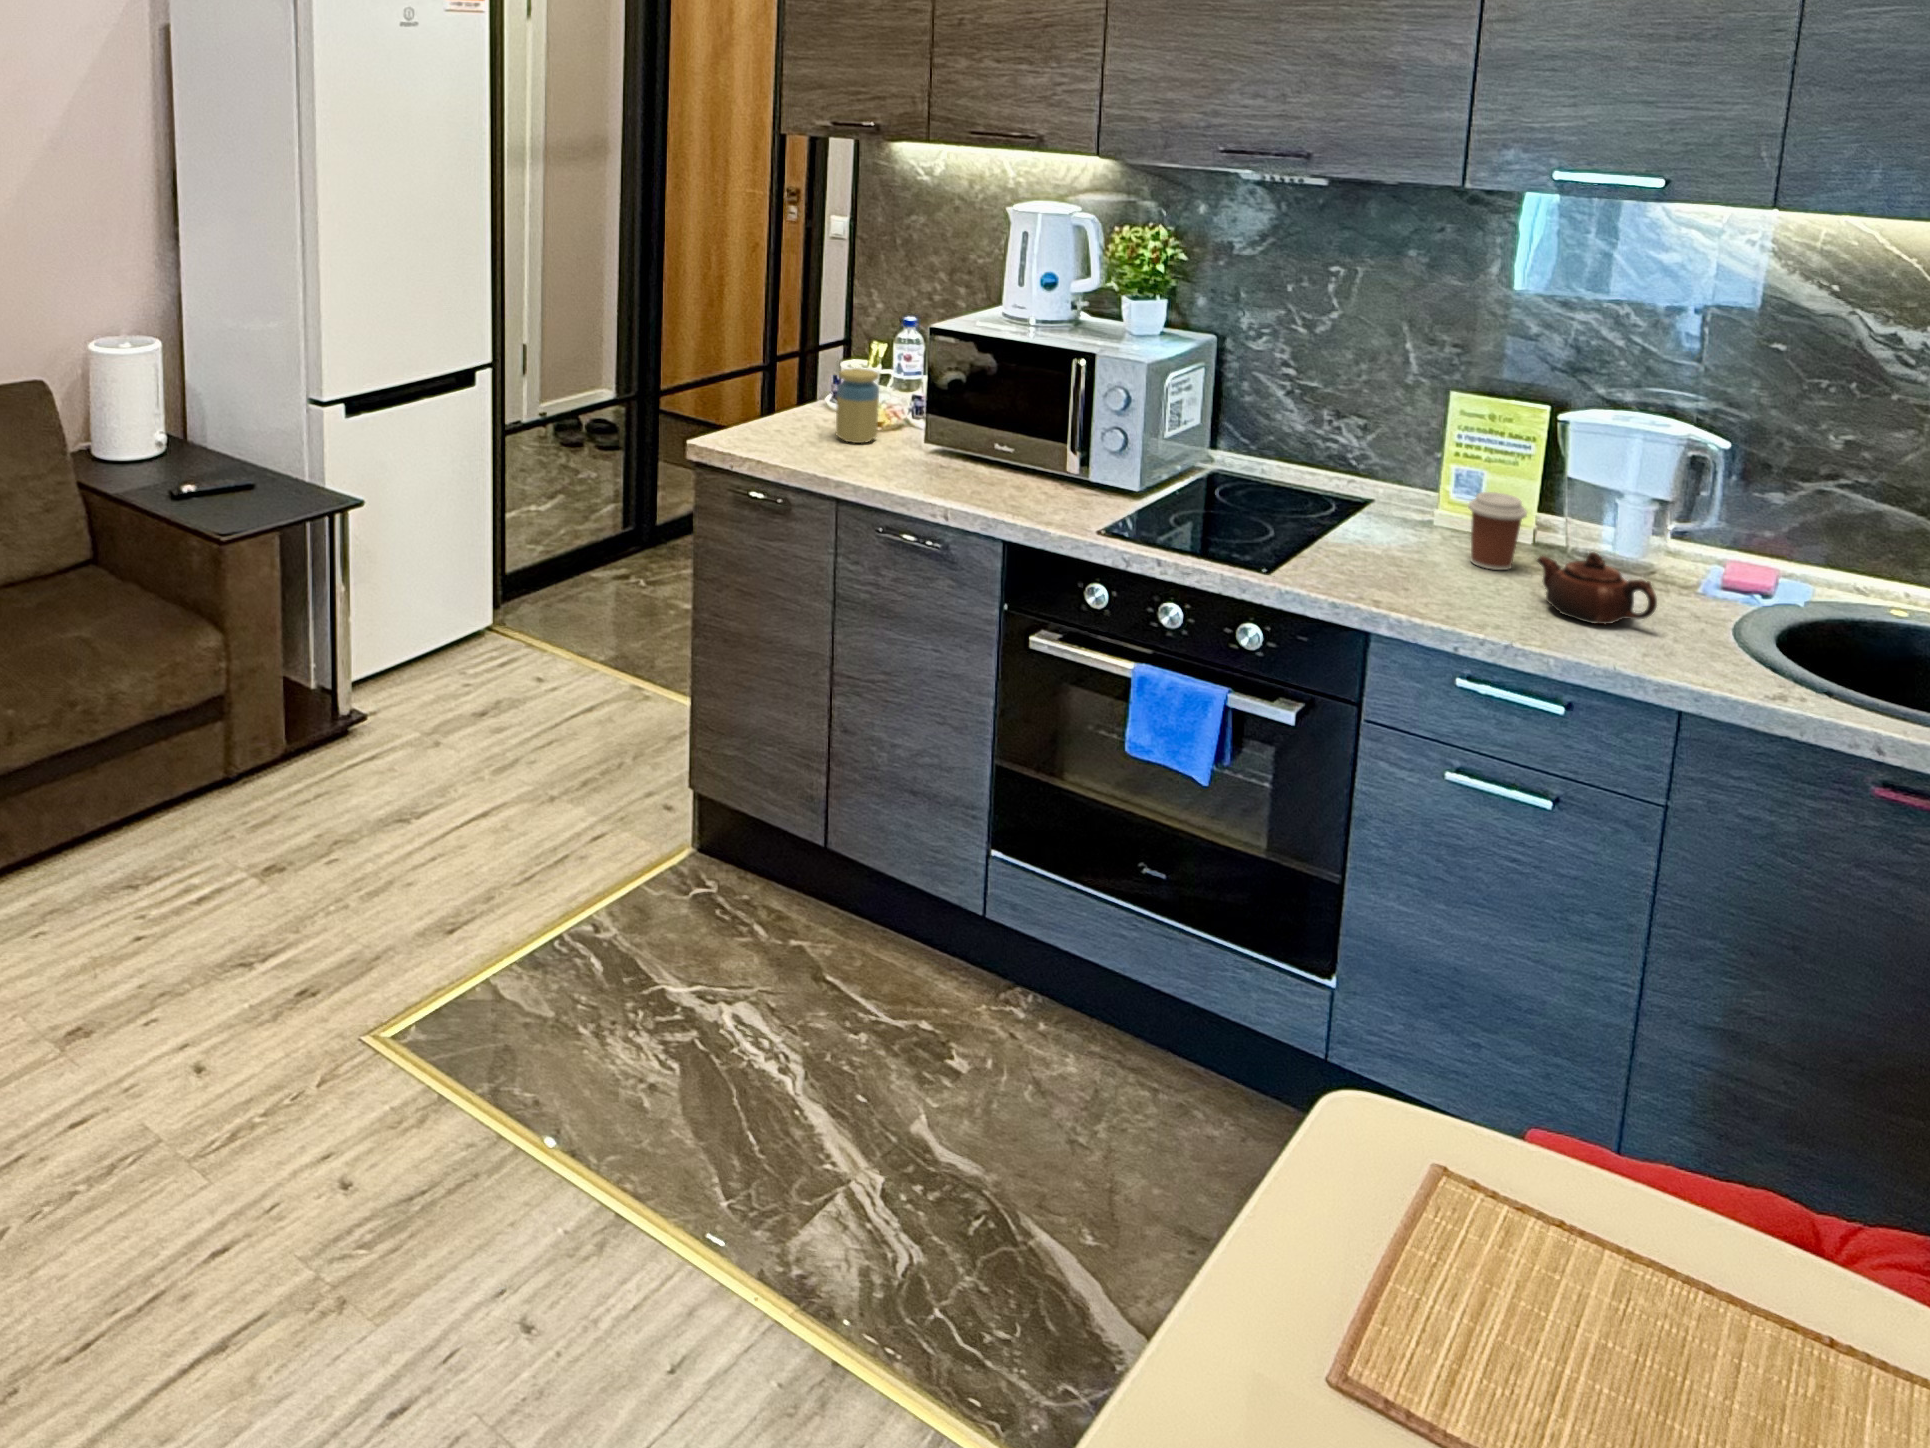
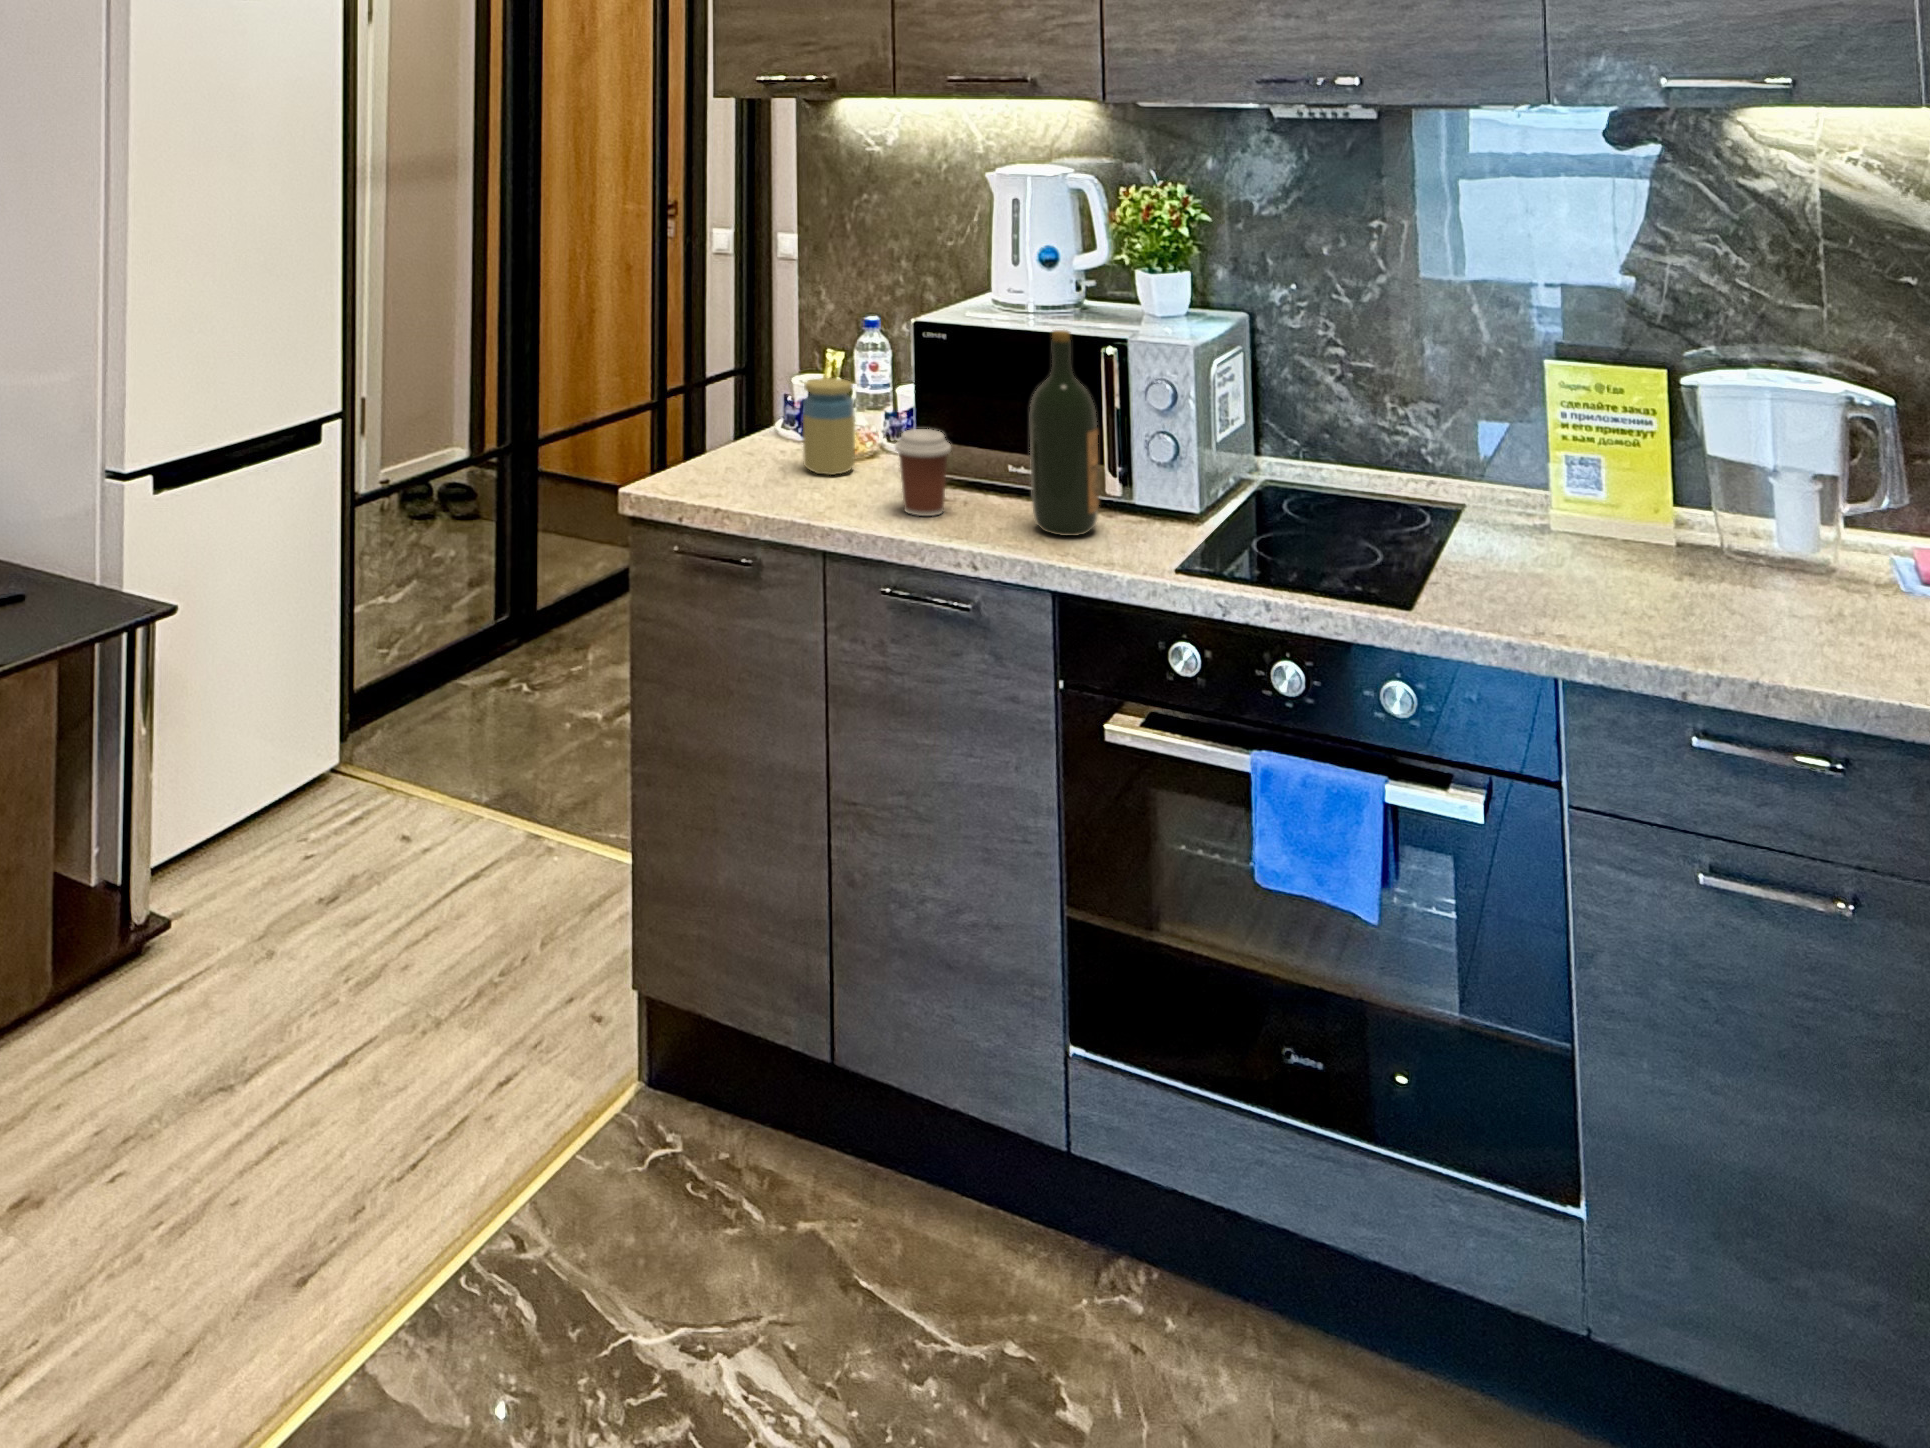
wine bottle: none [1000,346,1057,502] -> present [1030,330,1099,536]
coffee cup: present [1468,492,1527,570] -> present [895,429,951,516]
teapot: present [1537,552,1657,624] -> none [1735,546,1909,644]

